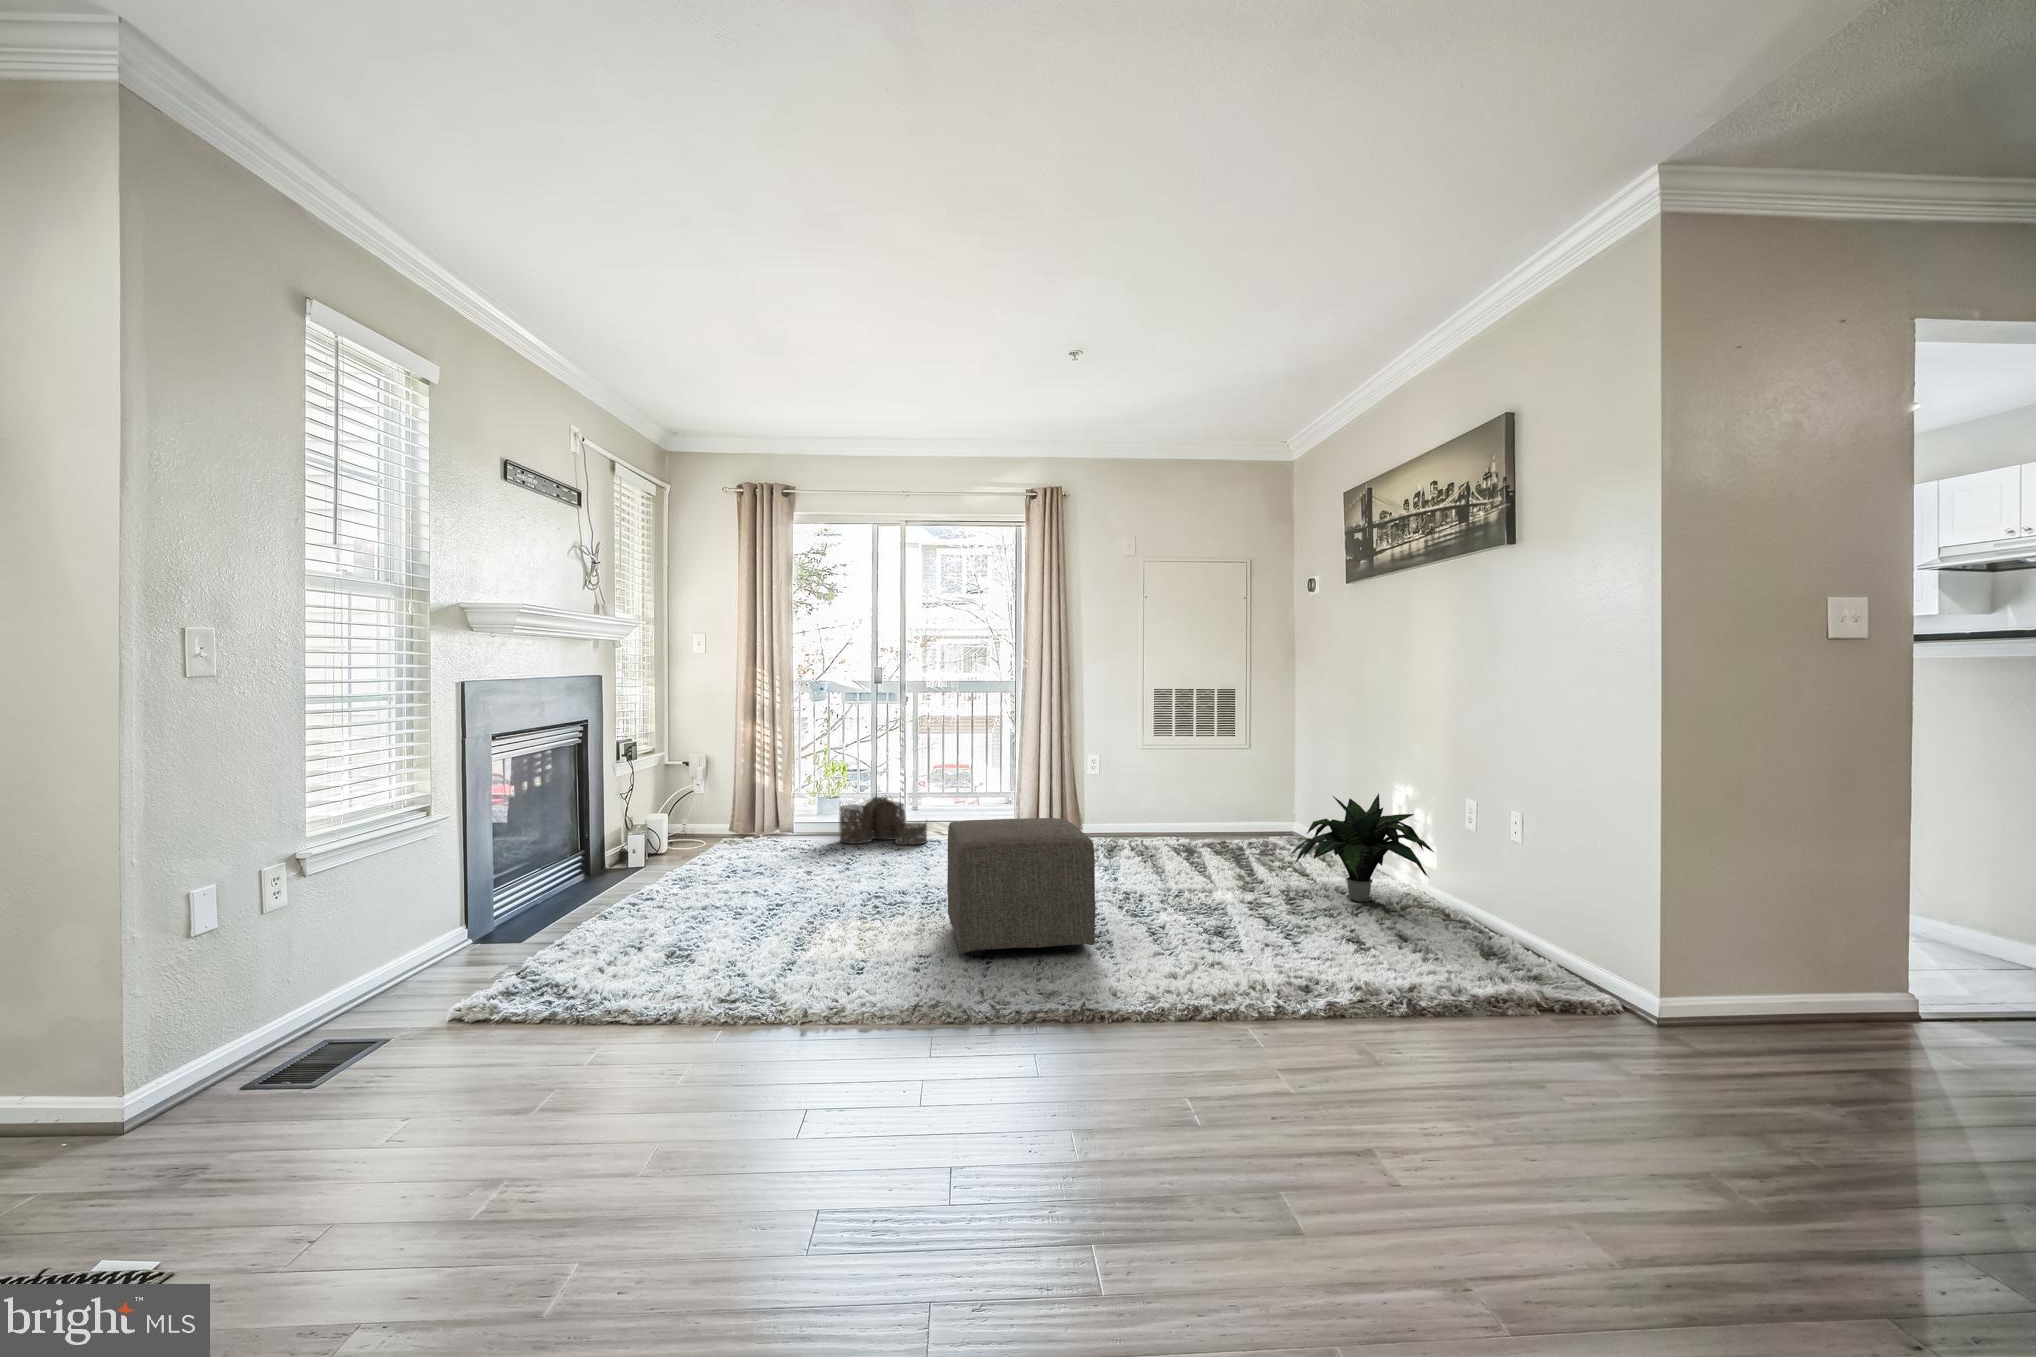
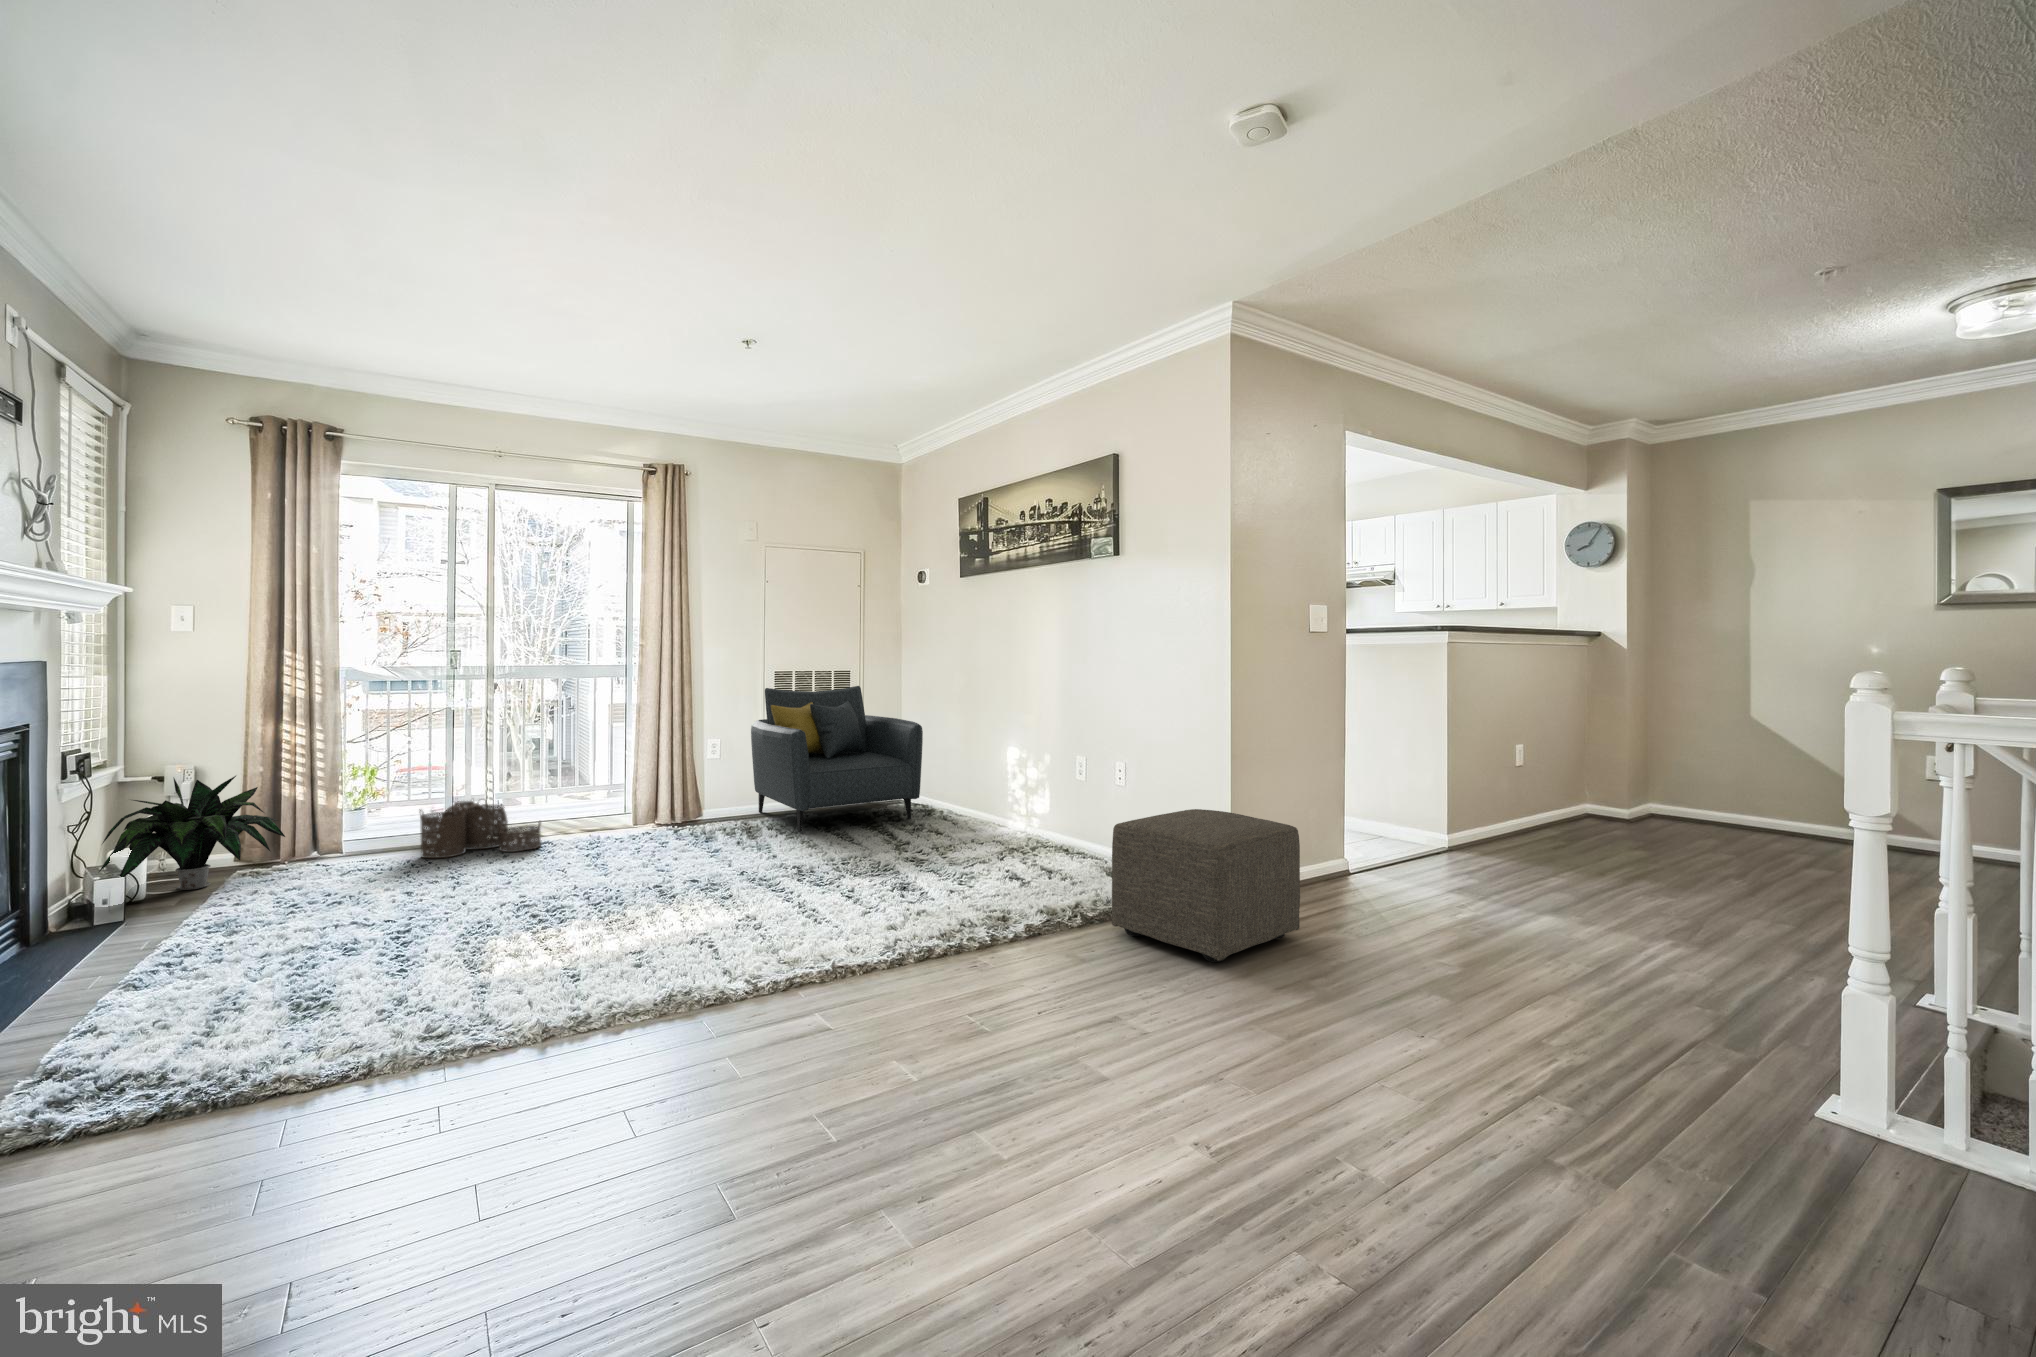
armchair: none [1118,705,1292,856] -> present [751,686,923,832]
potted plant: present [1290,794,1434,902] -> present [99,776,285,890]
ottoman: present [947,818,1095,956] -> present [1112,809,1300,962]

